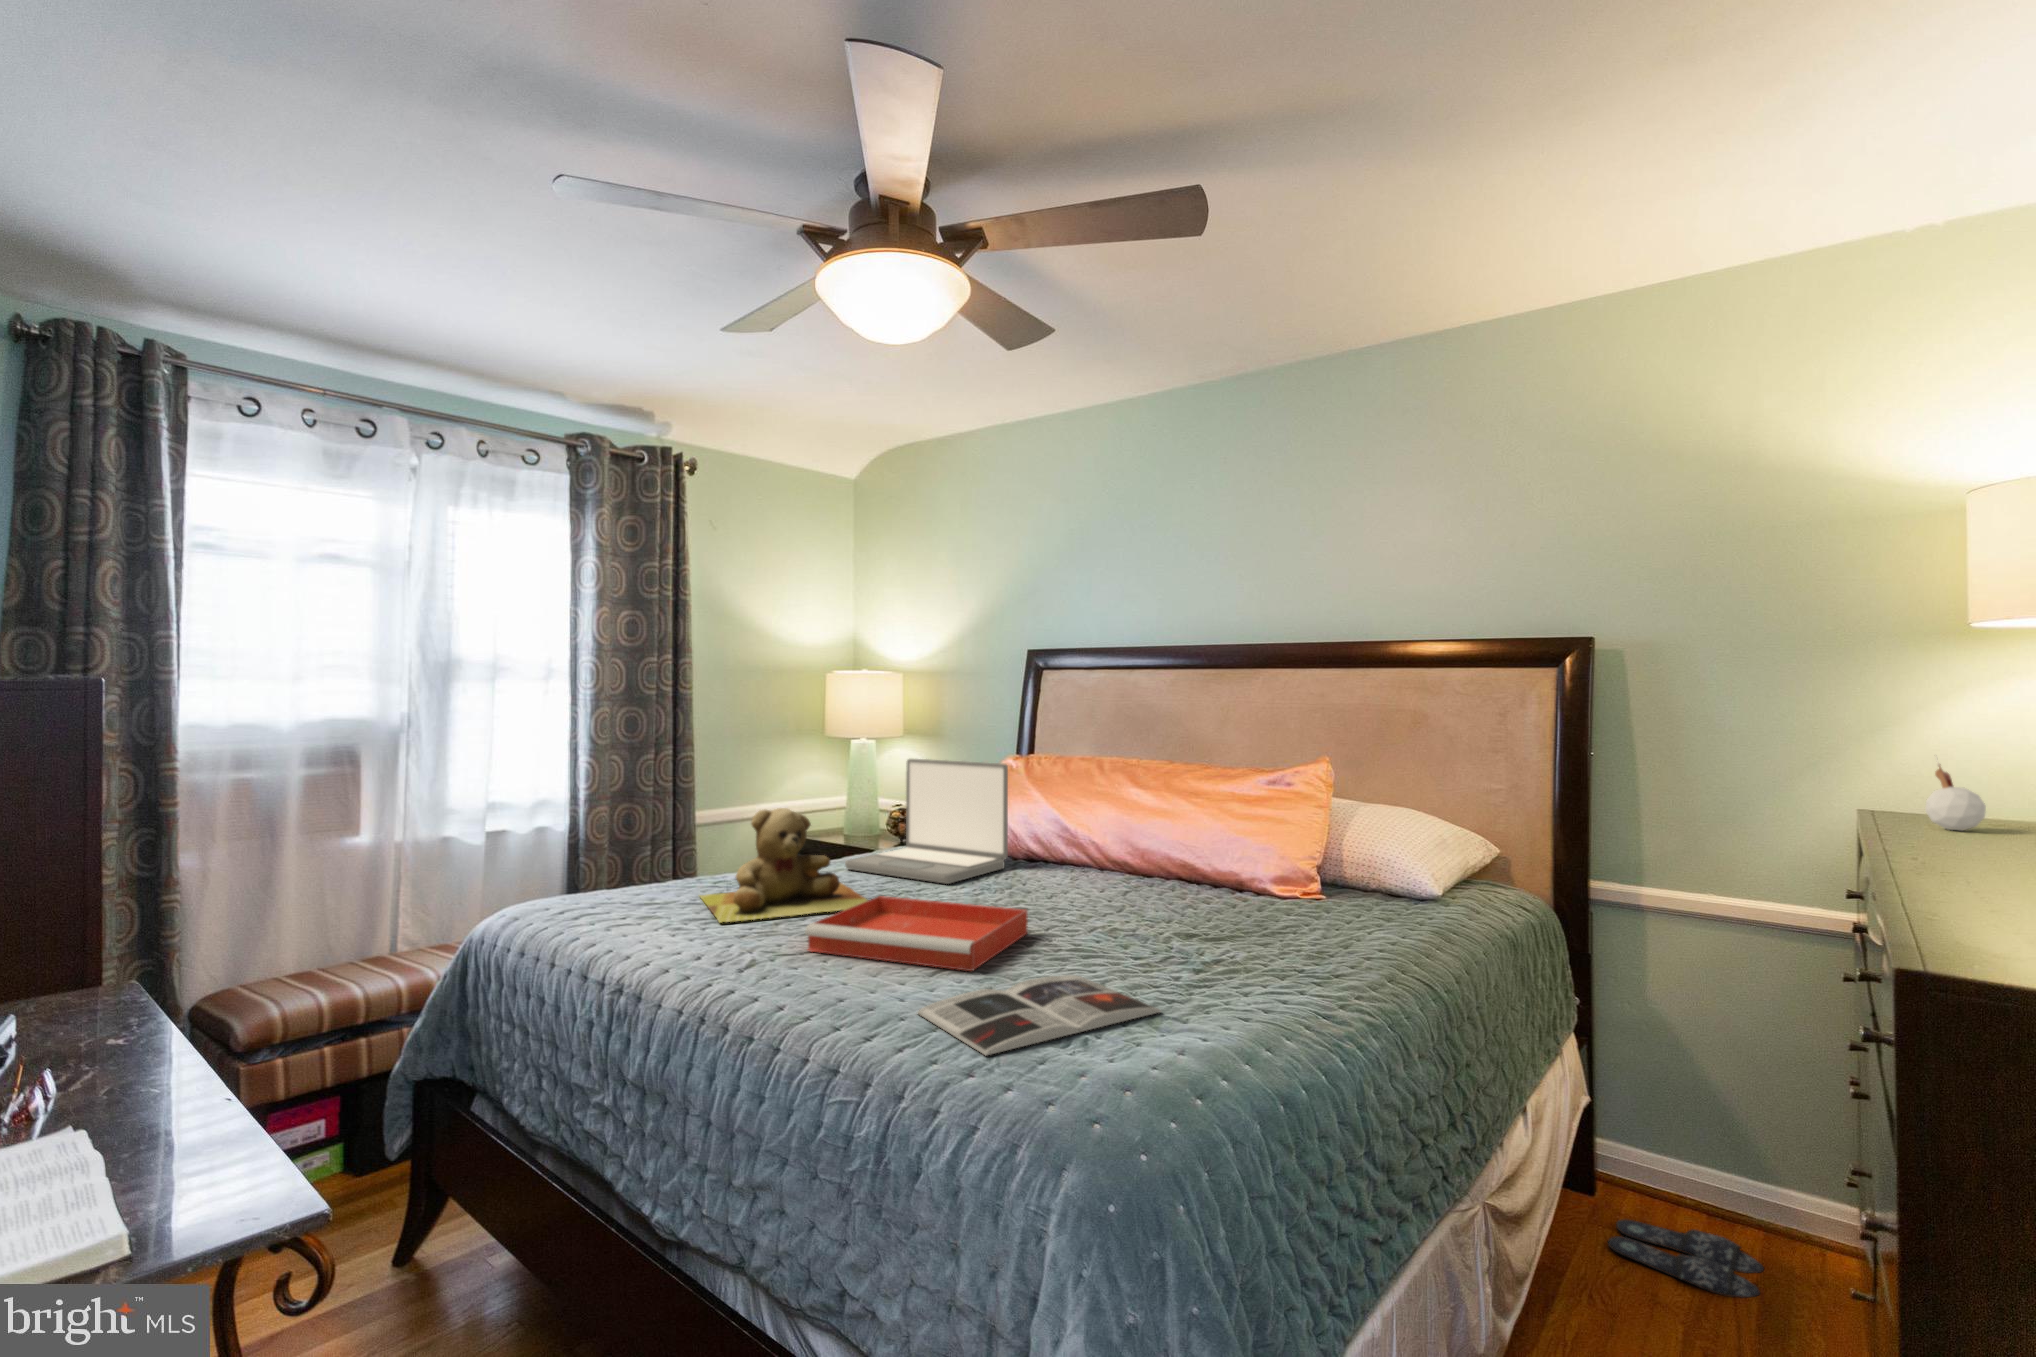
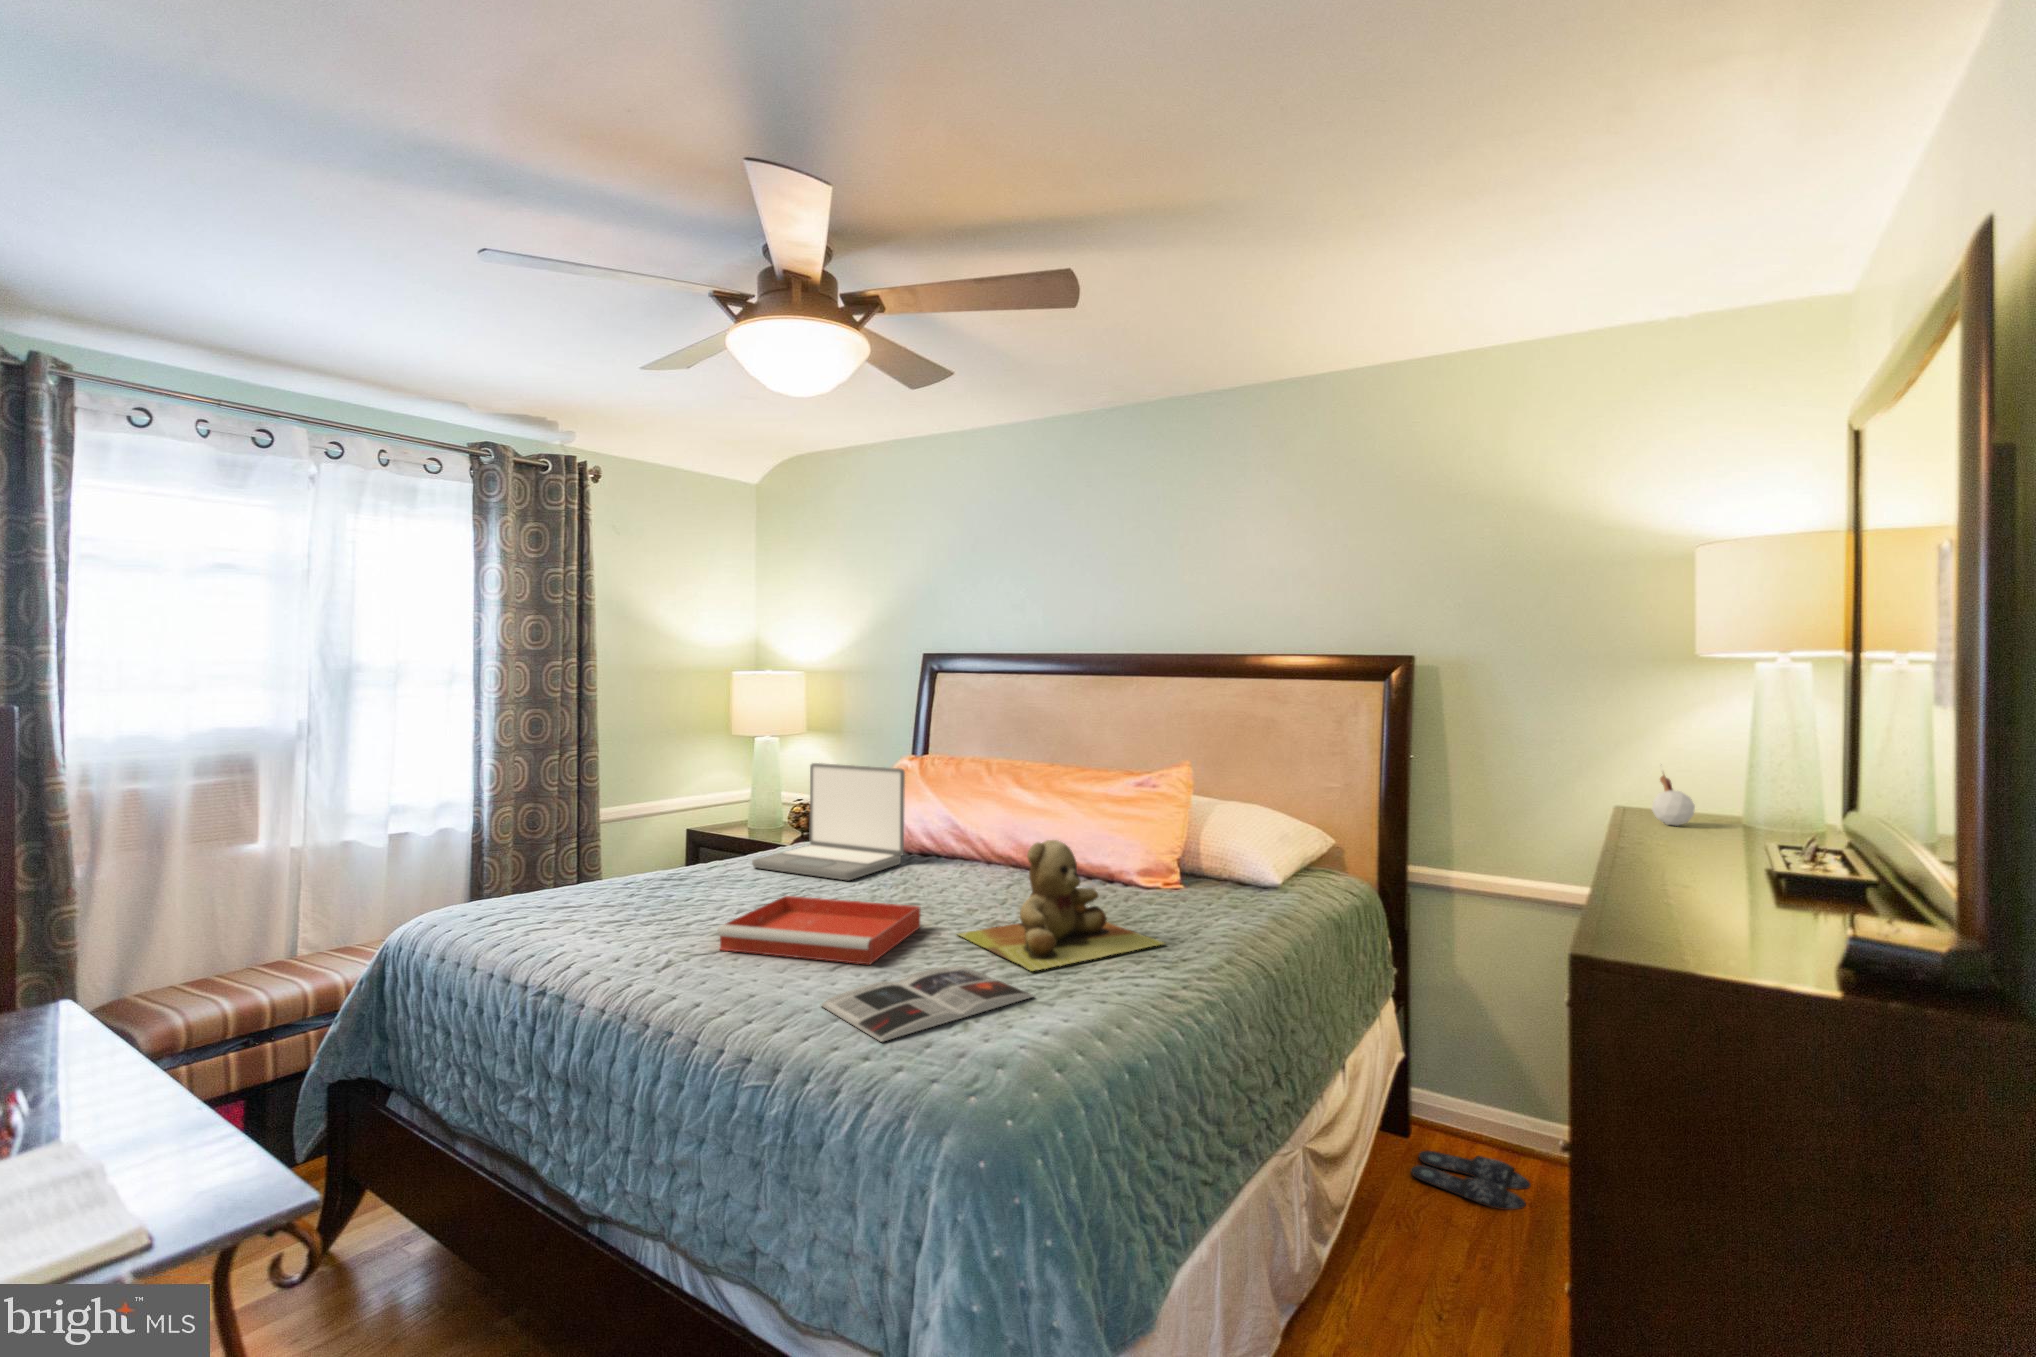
teddy bear: present [700,808,867,922] -> present [959,840,1163,971]

